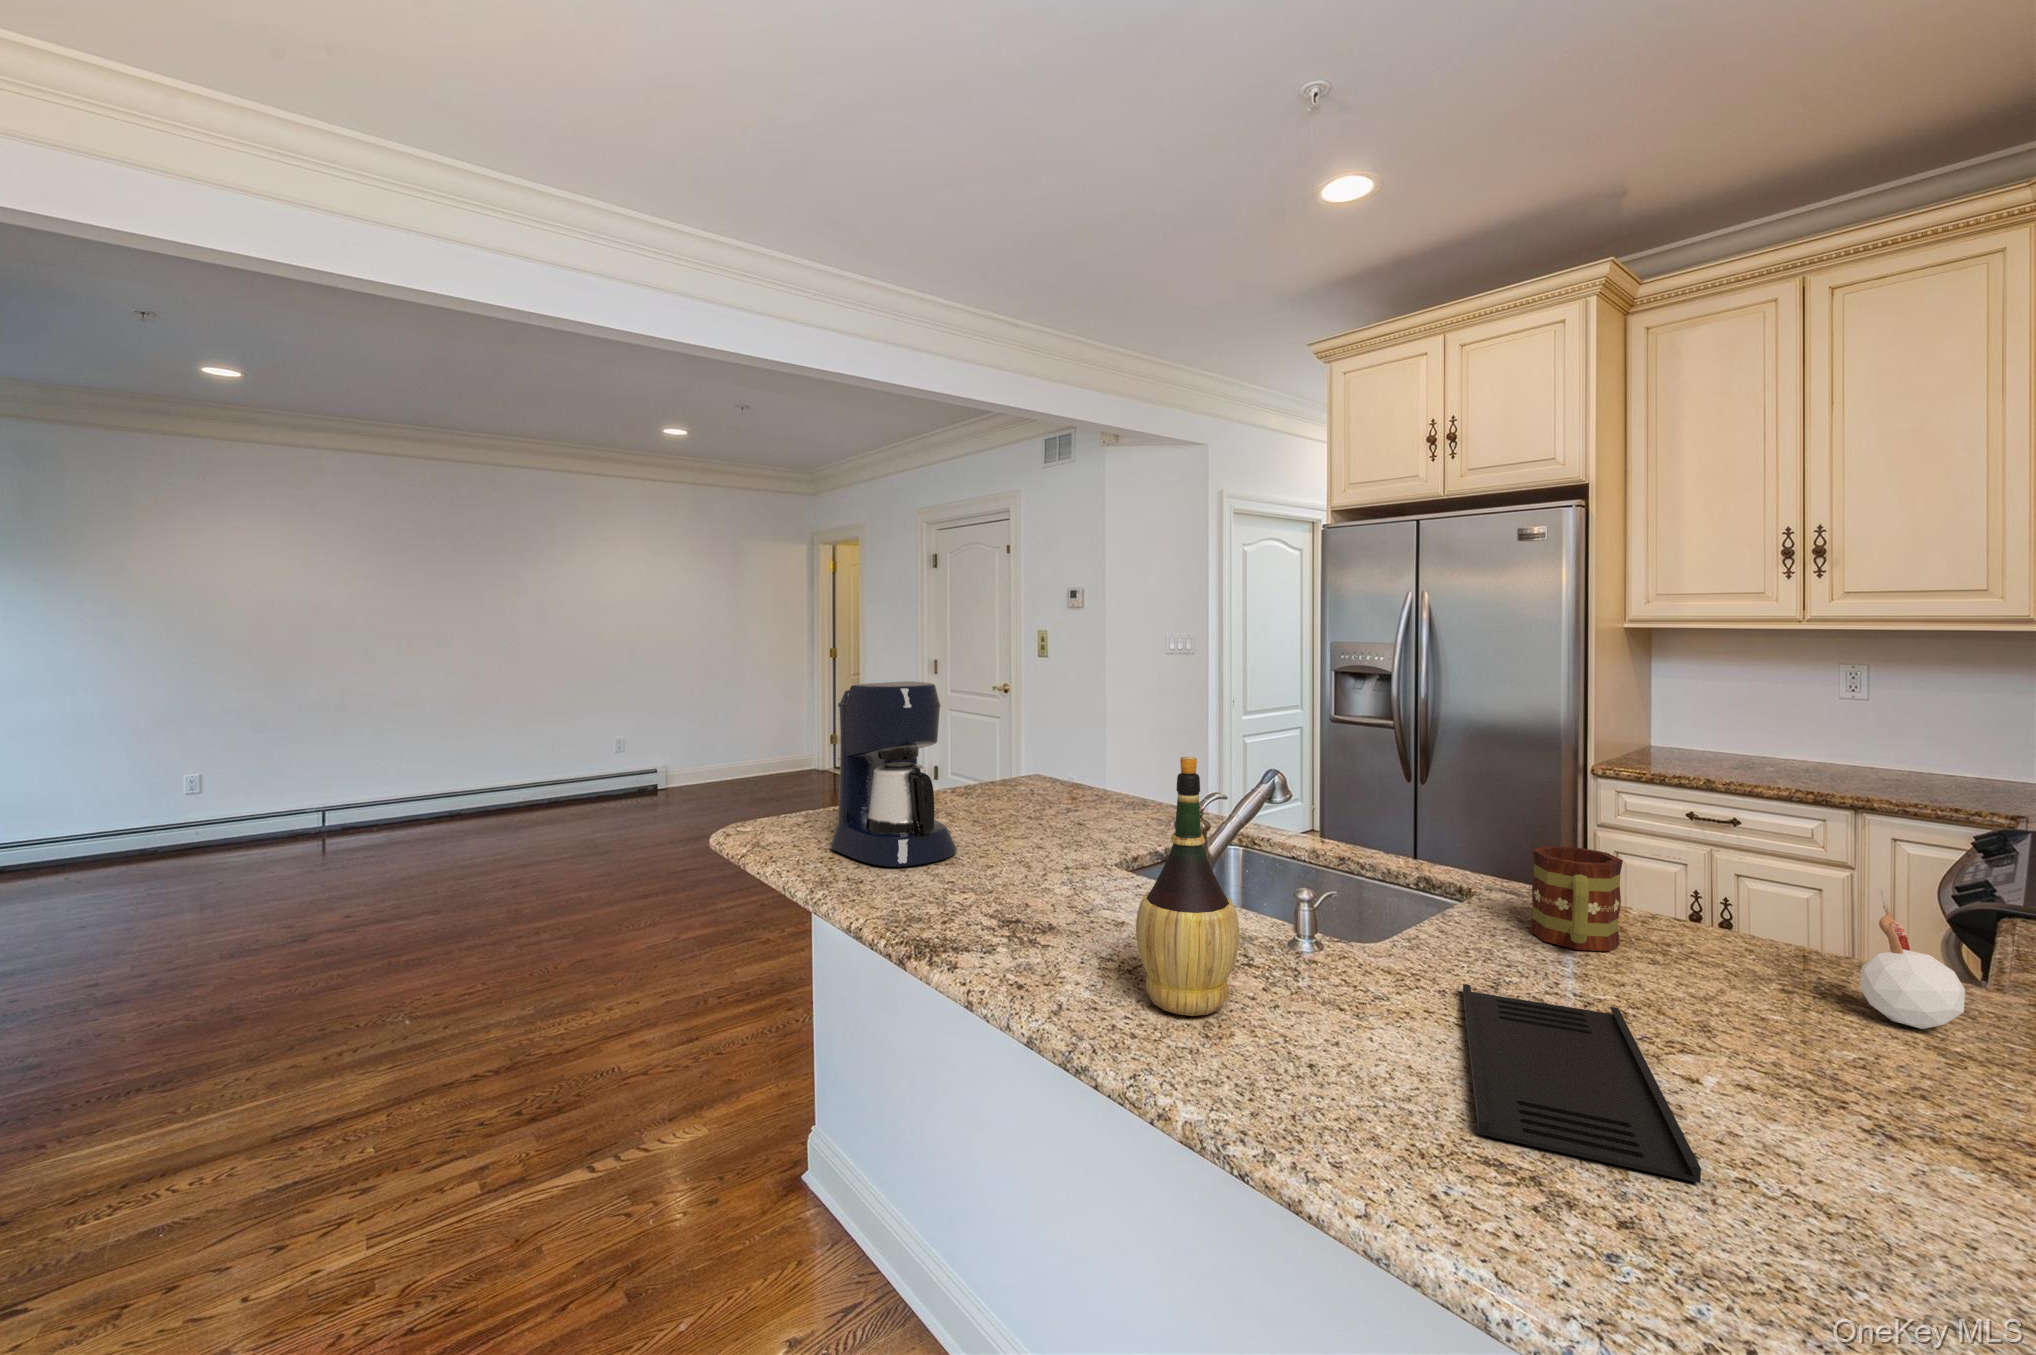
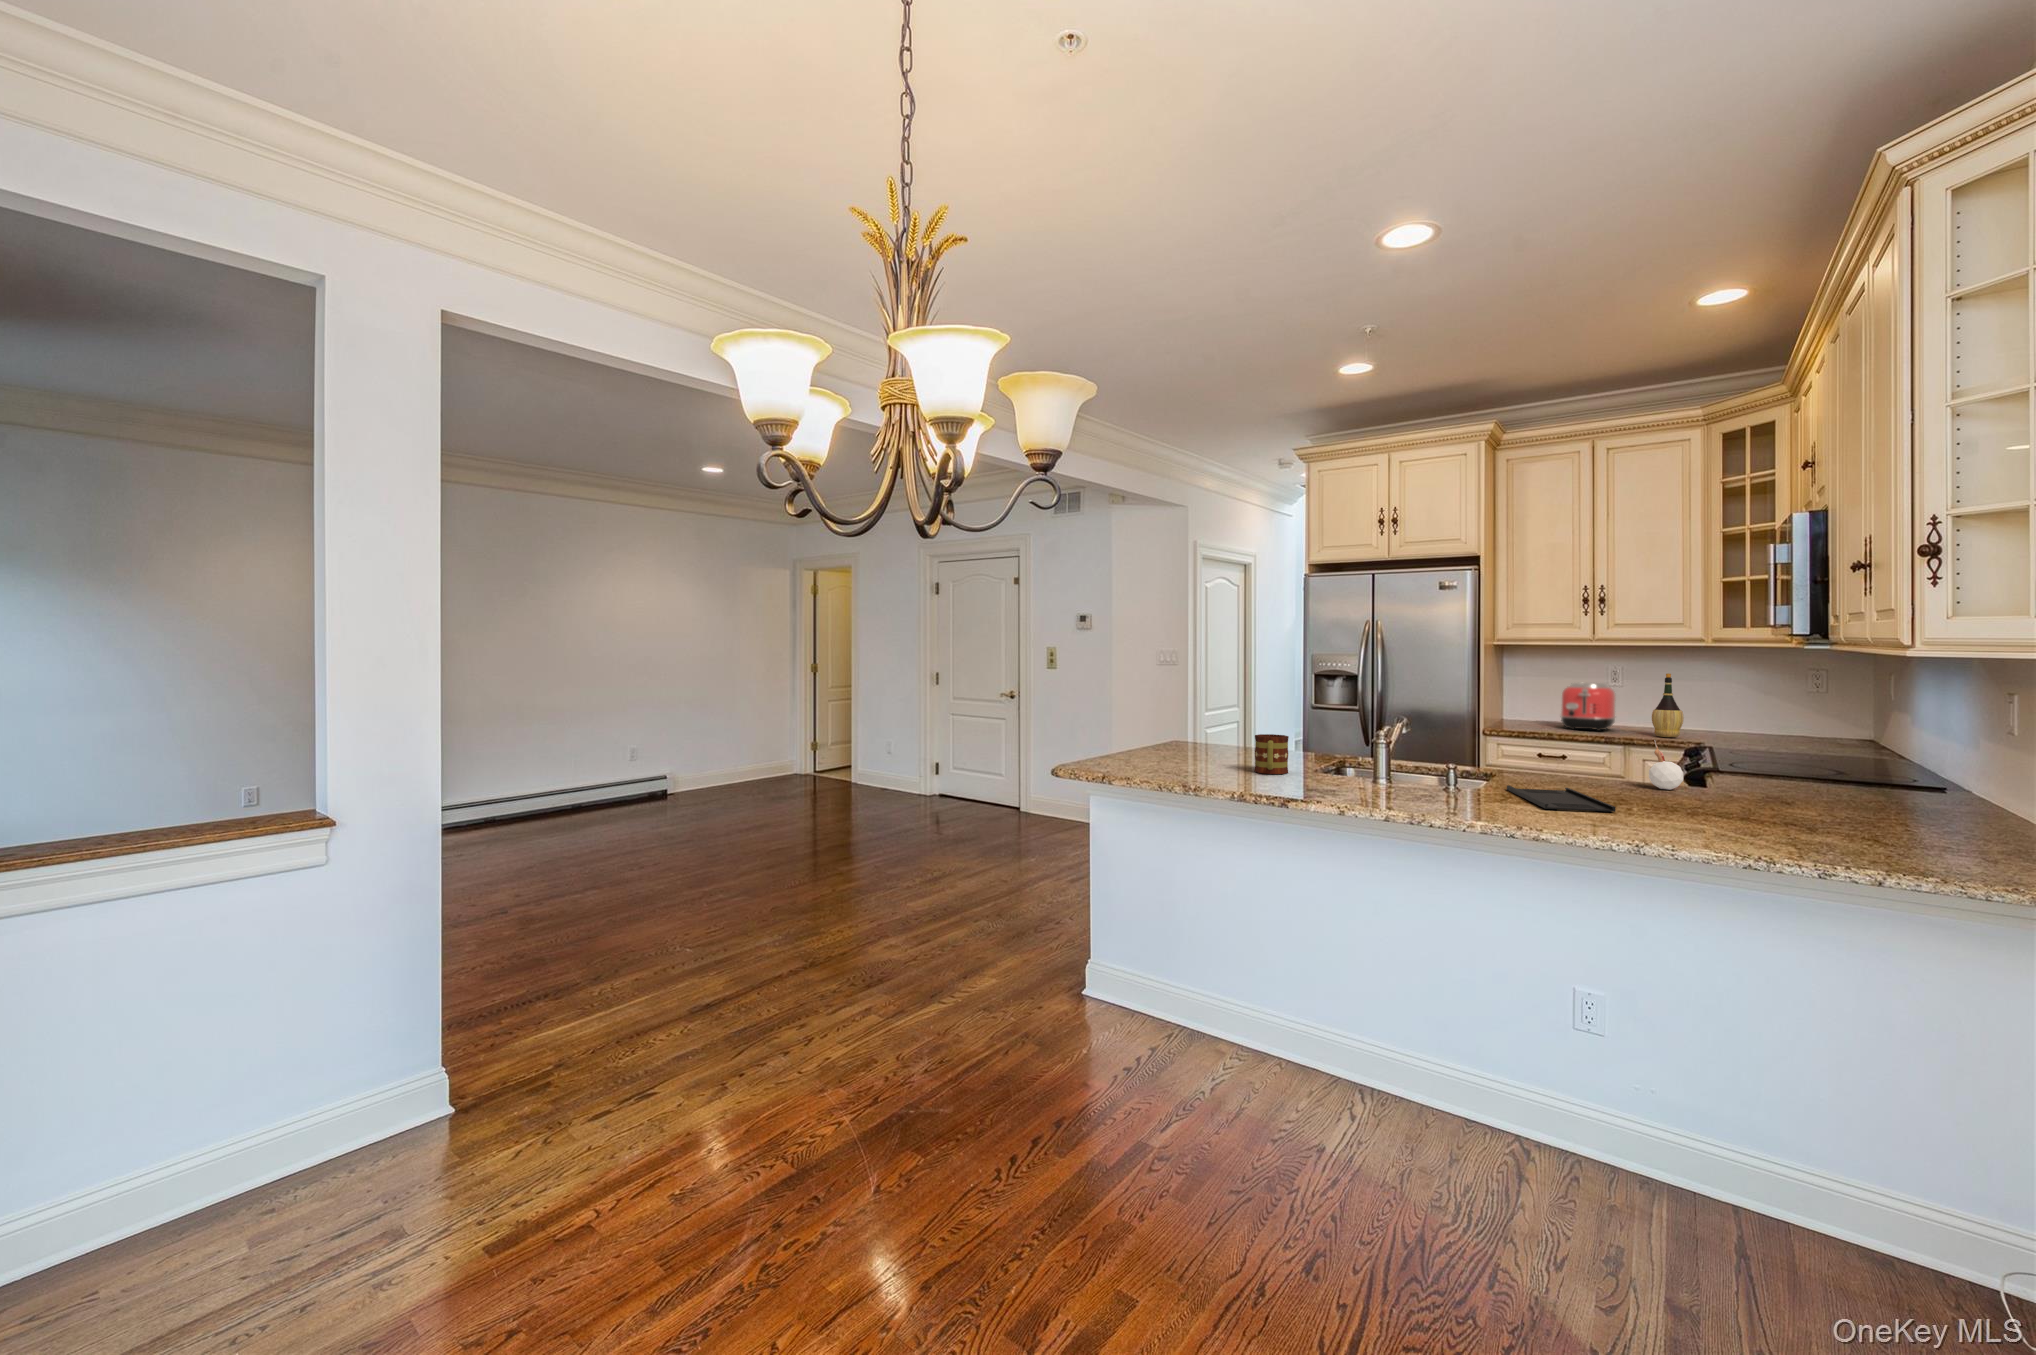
coffee maker: present [831,681,956,867] -> none [1127,668,1202,769]
toaster: none [1738,690,1845,774] -> present [1561,683,1616,731]
wine bottle: present [1136,757,1239,1016] -> present [1652,673,1684,737]
mug: present [1530,846,1623,951] -> present [1254,734,1289,774]

